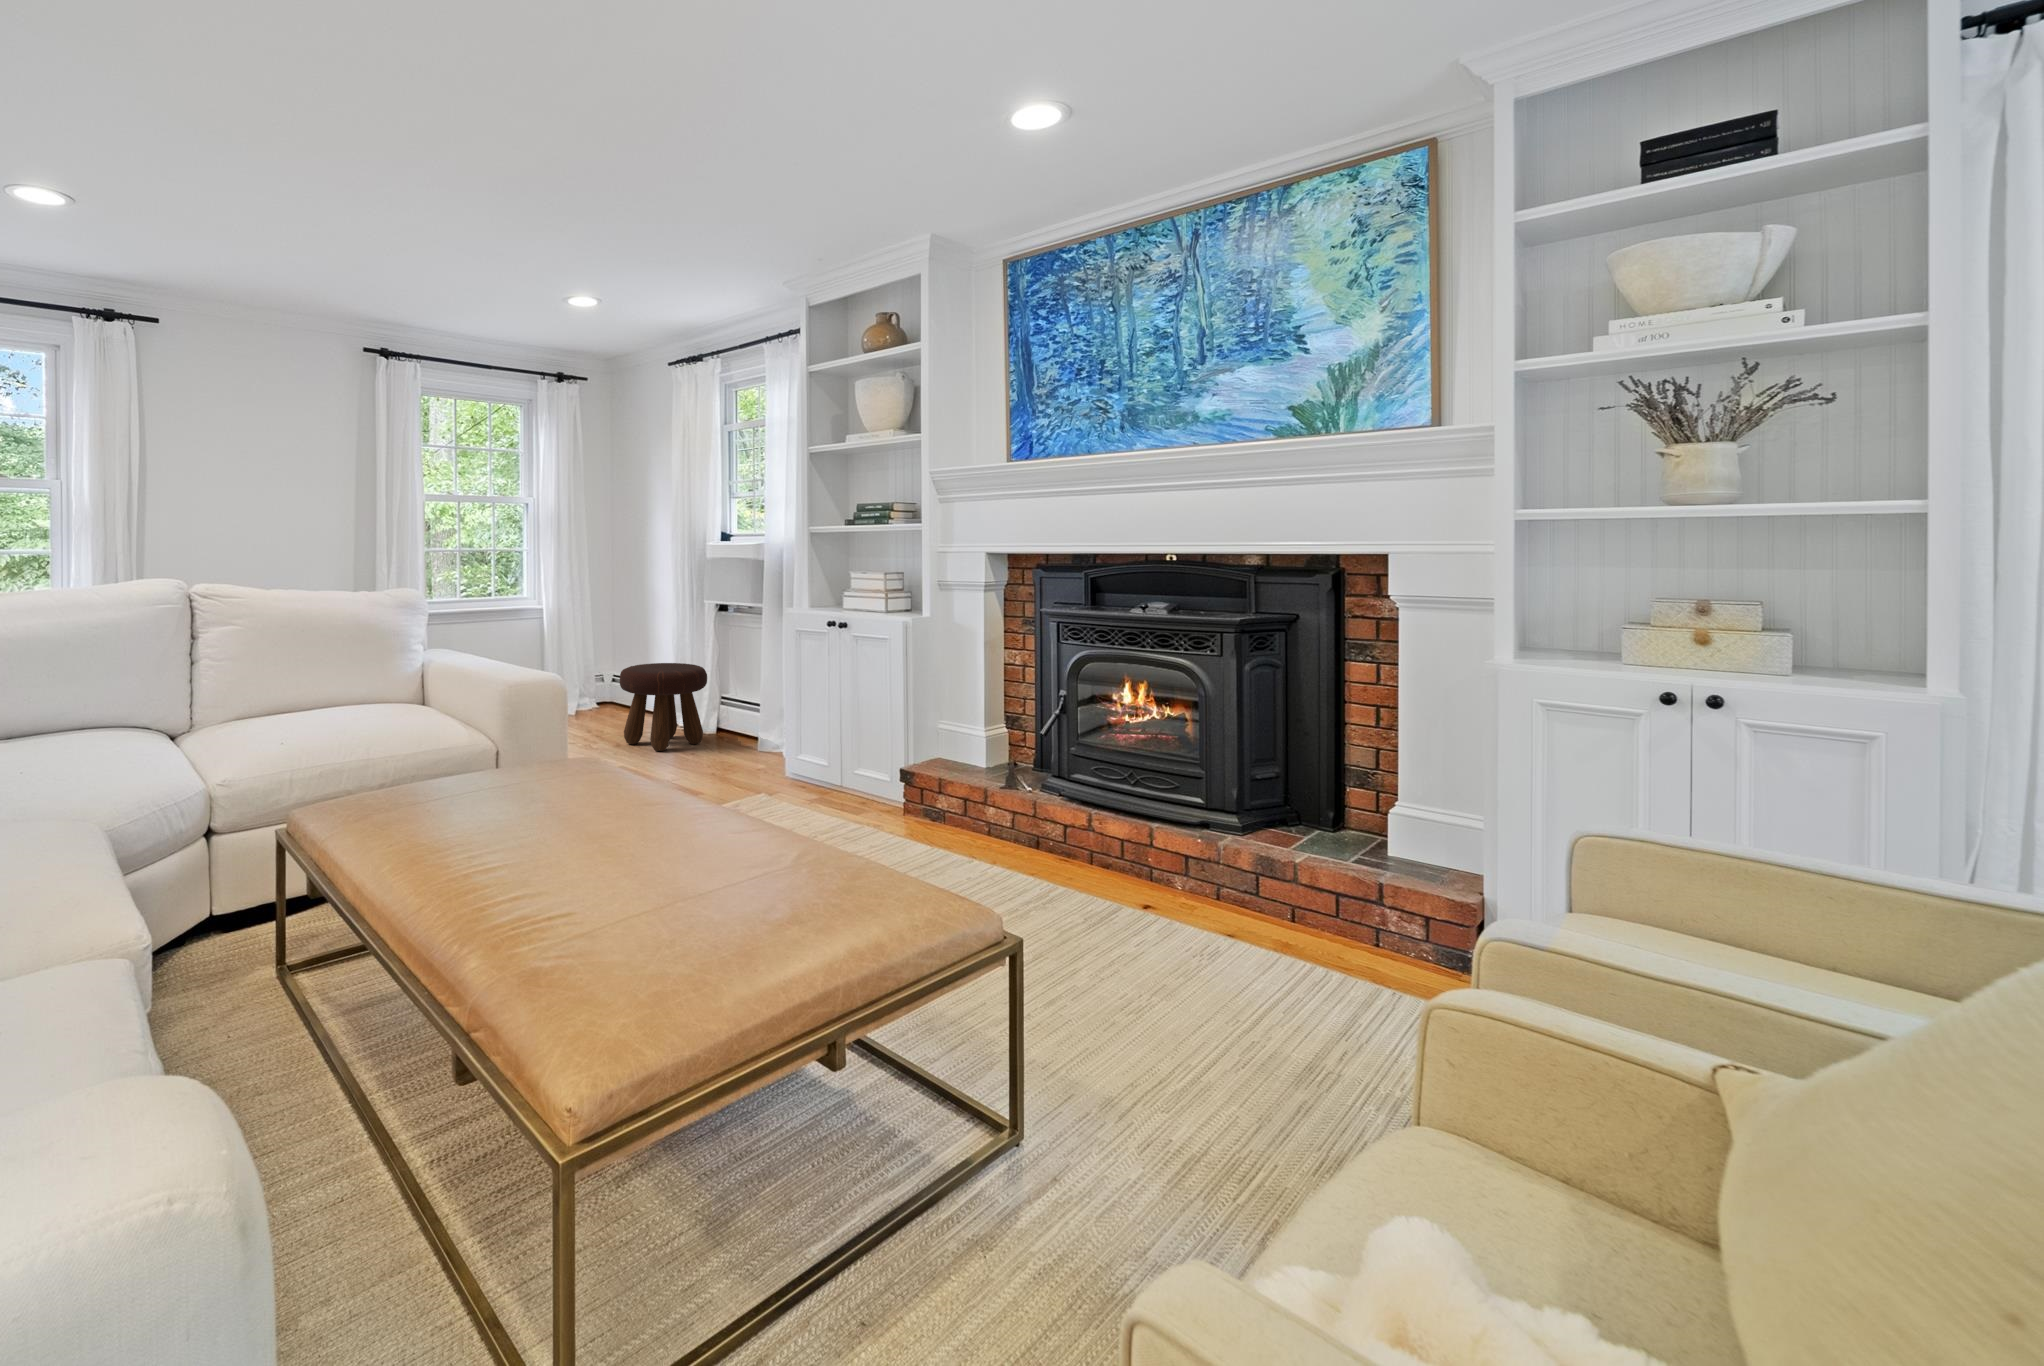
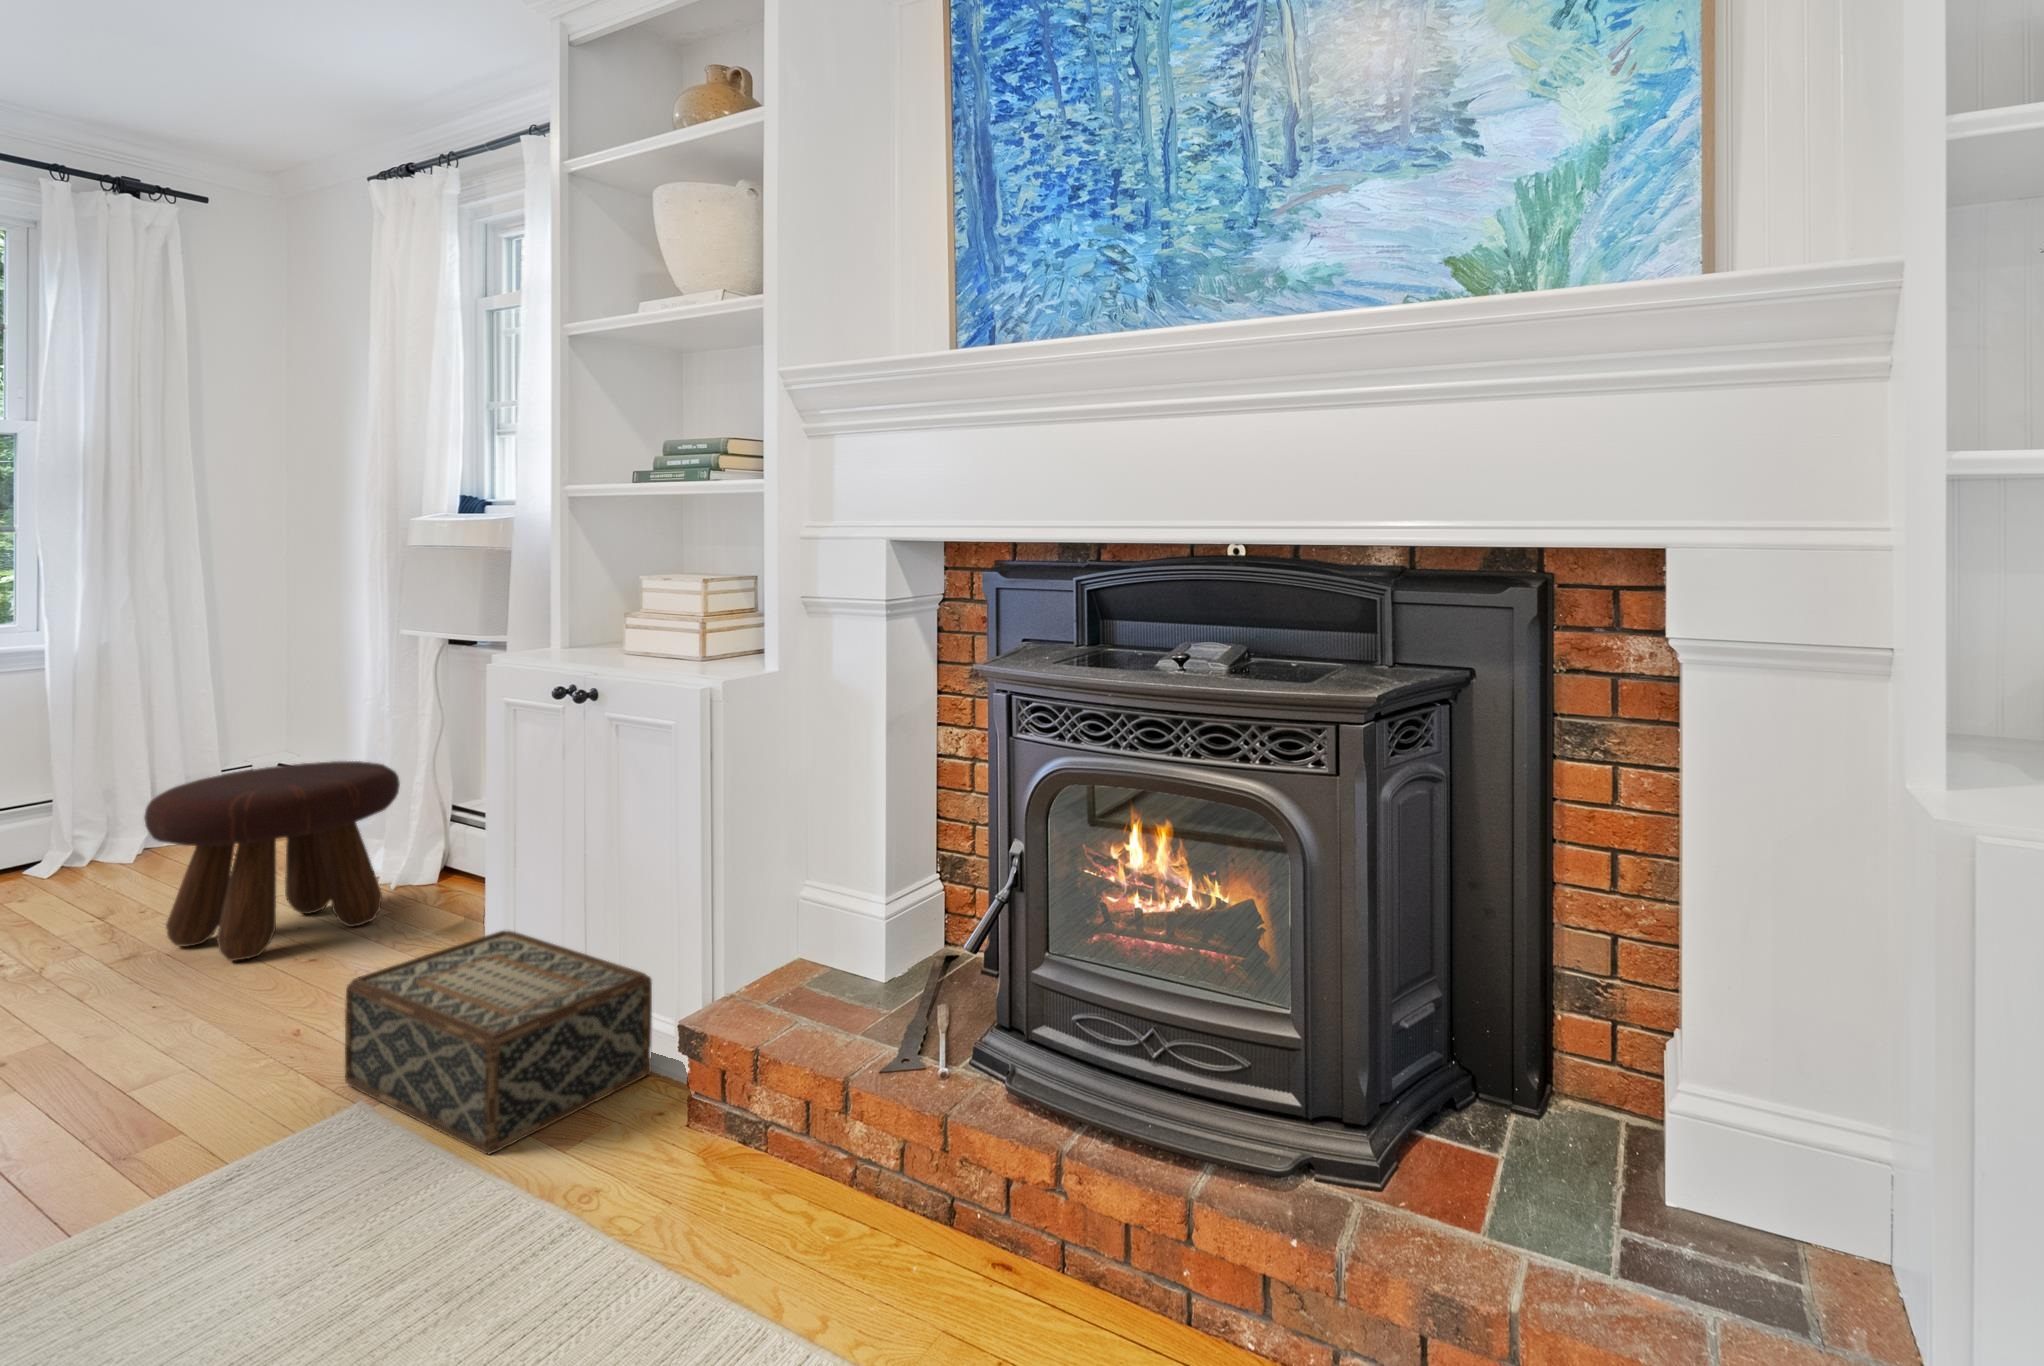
woven basket: none [748,738,875,817] -> present [345,931,652,1154]

